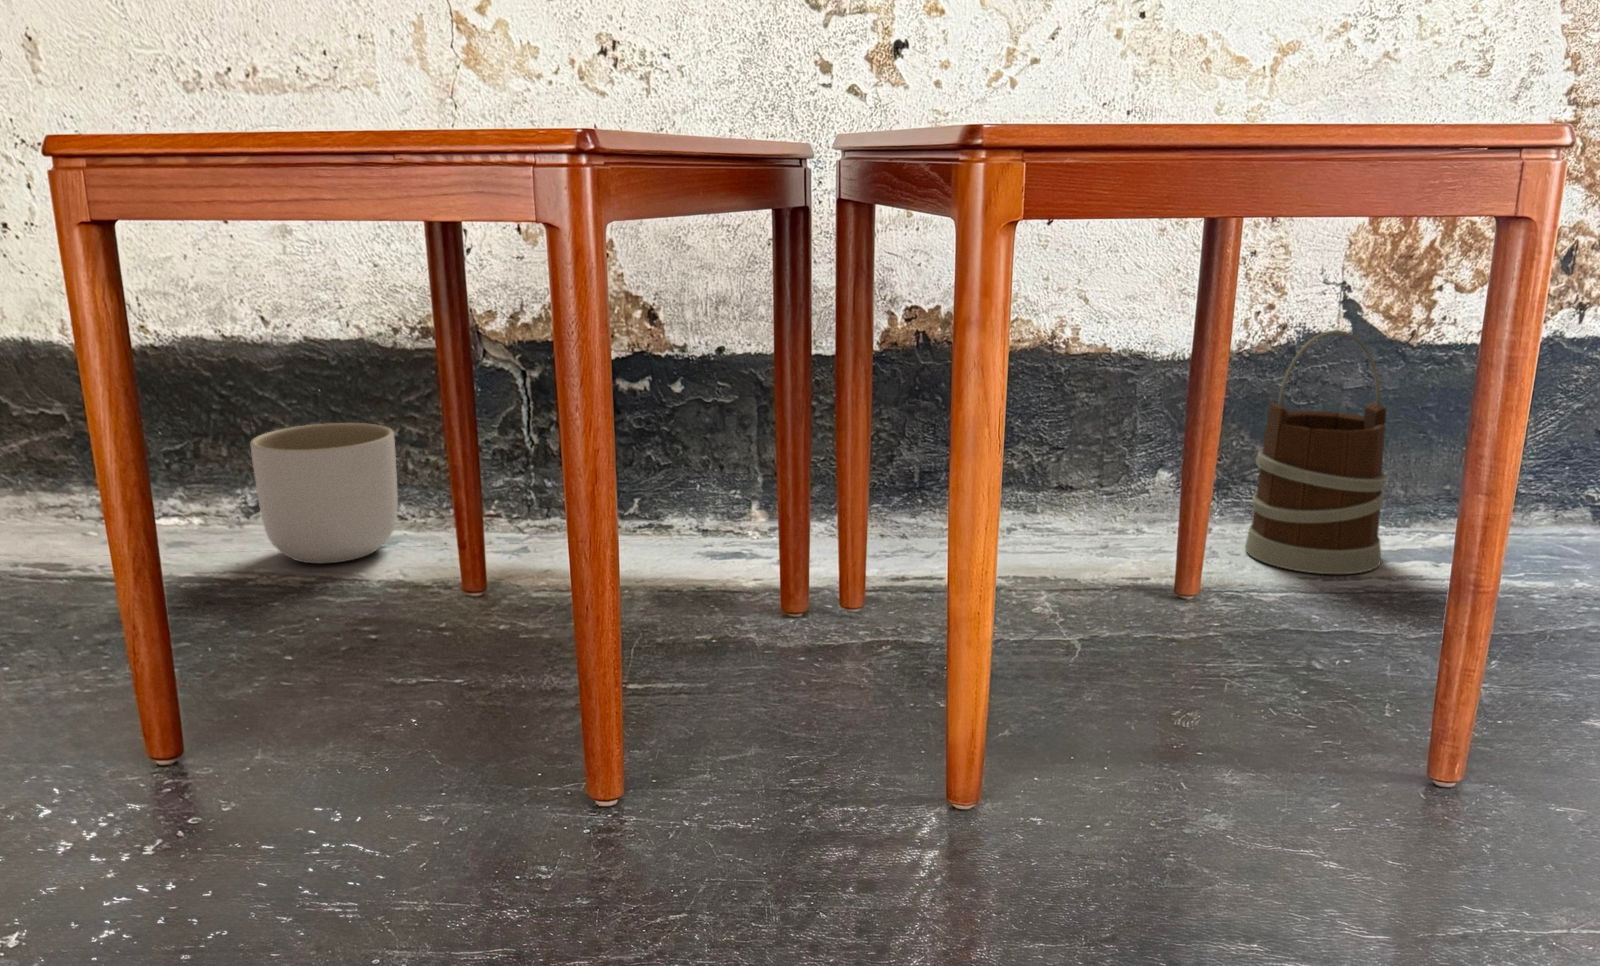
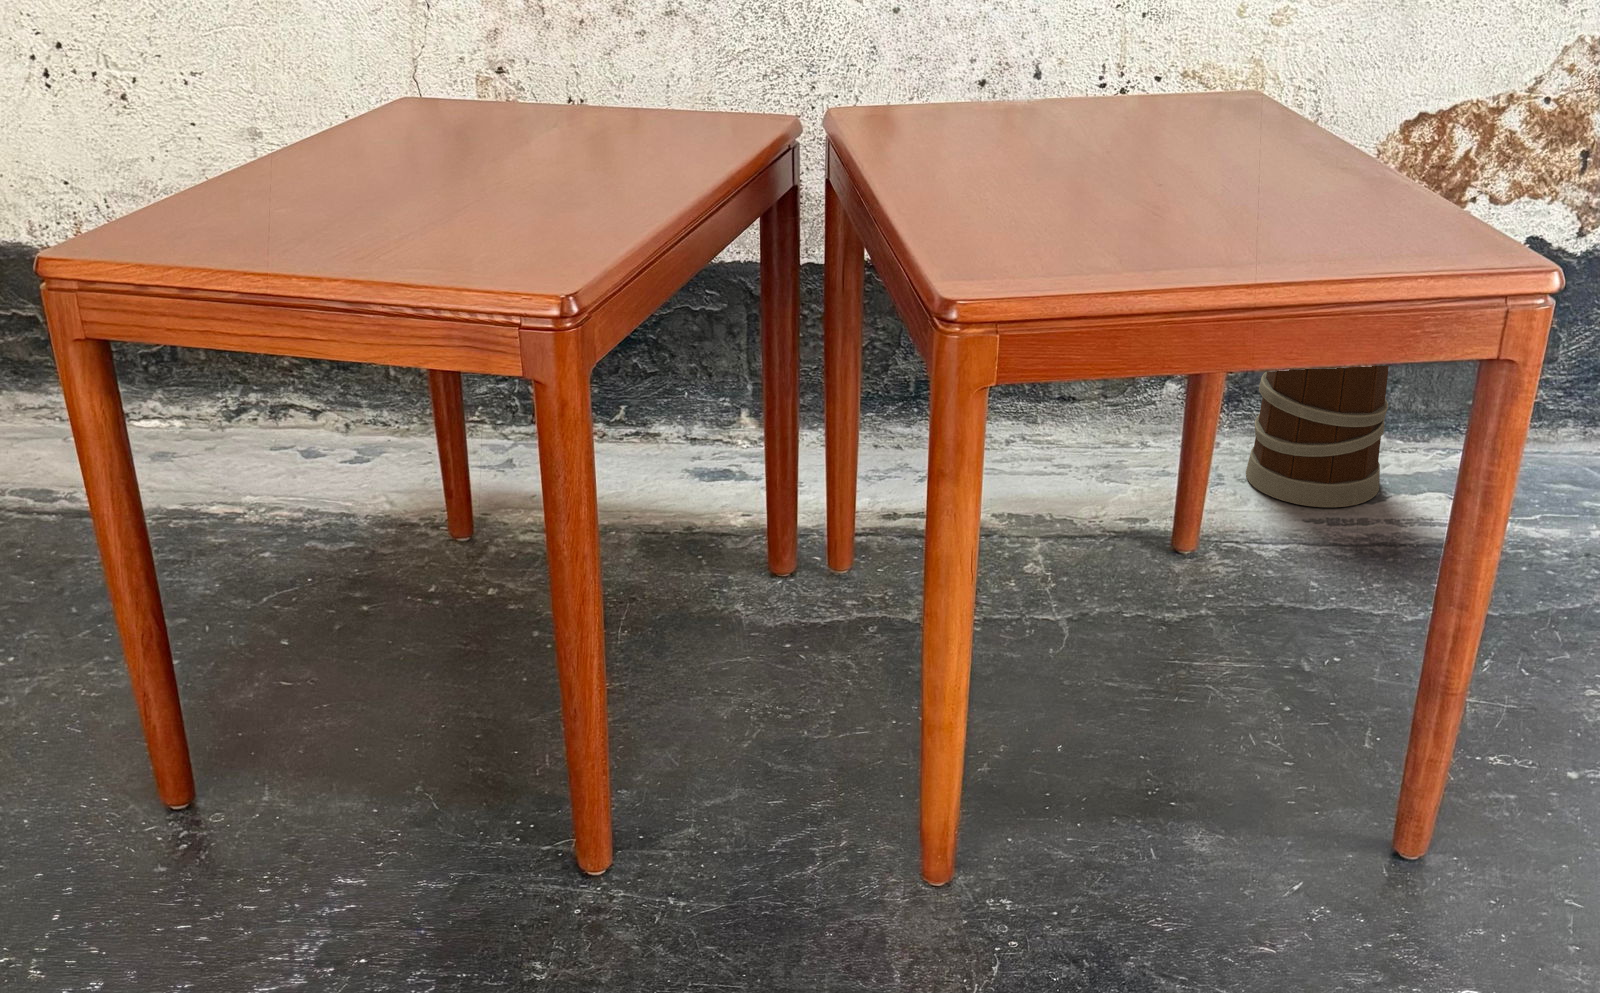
planter: present [250,423,398,563] -> none [236,332,383,482]

